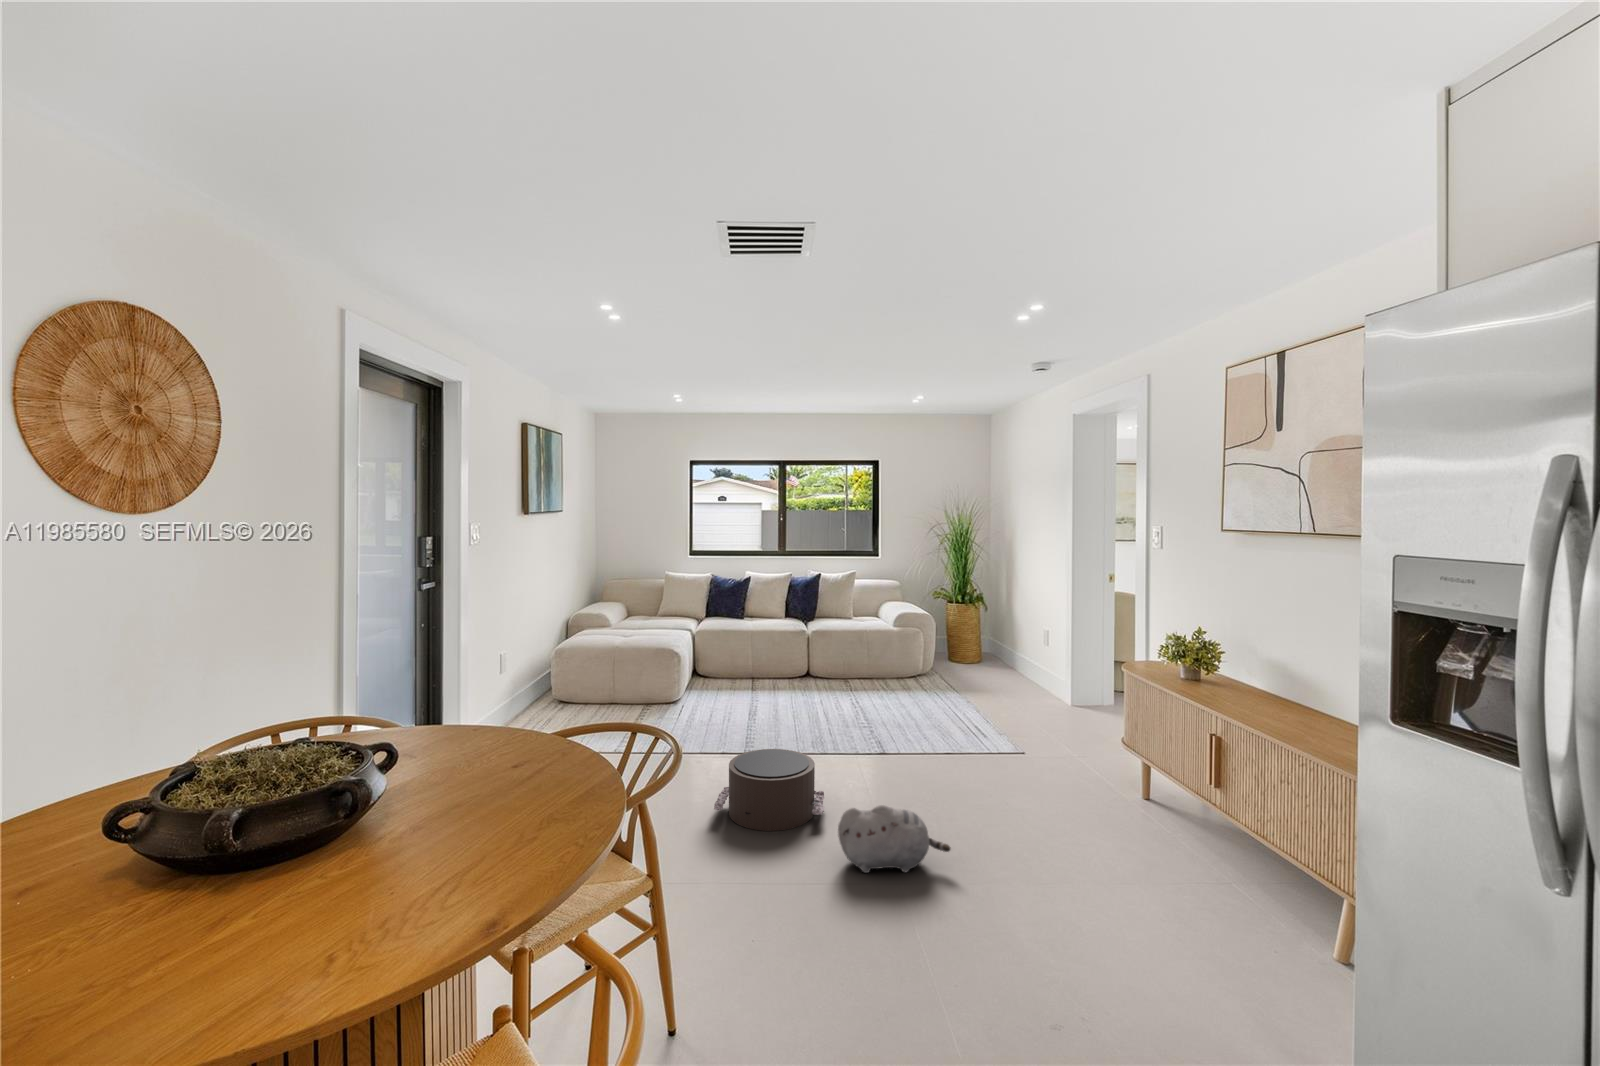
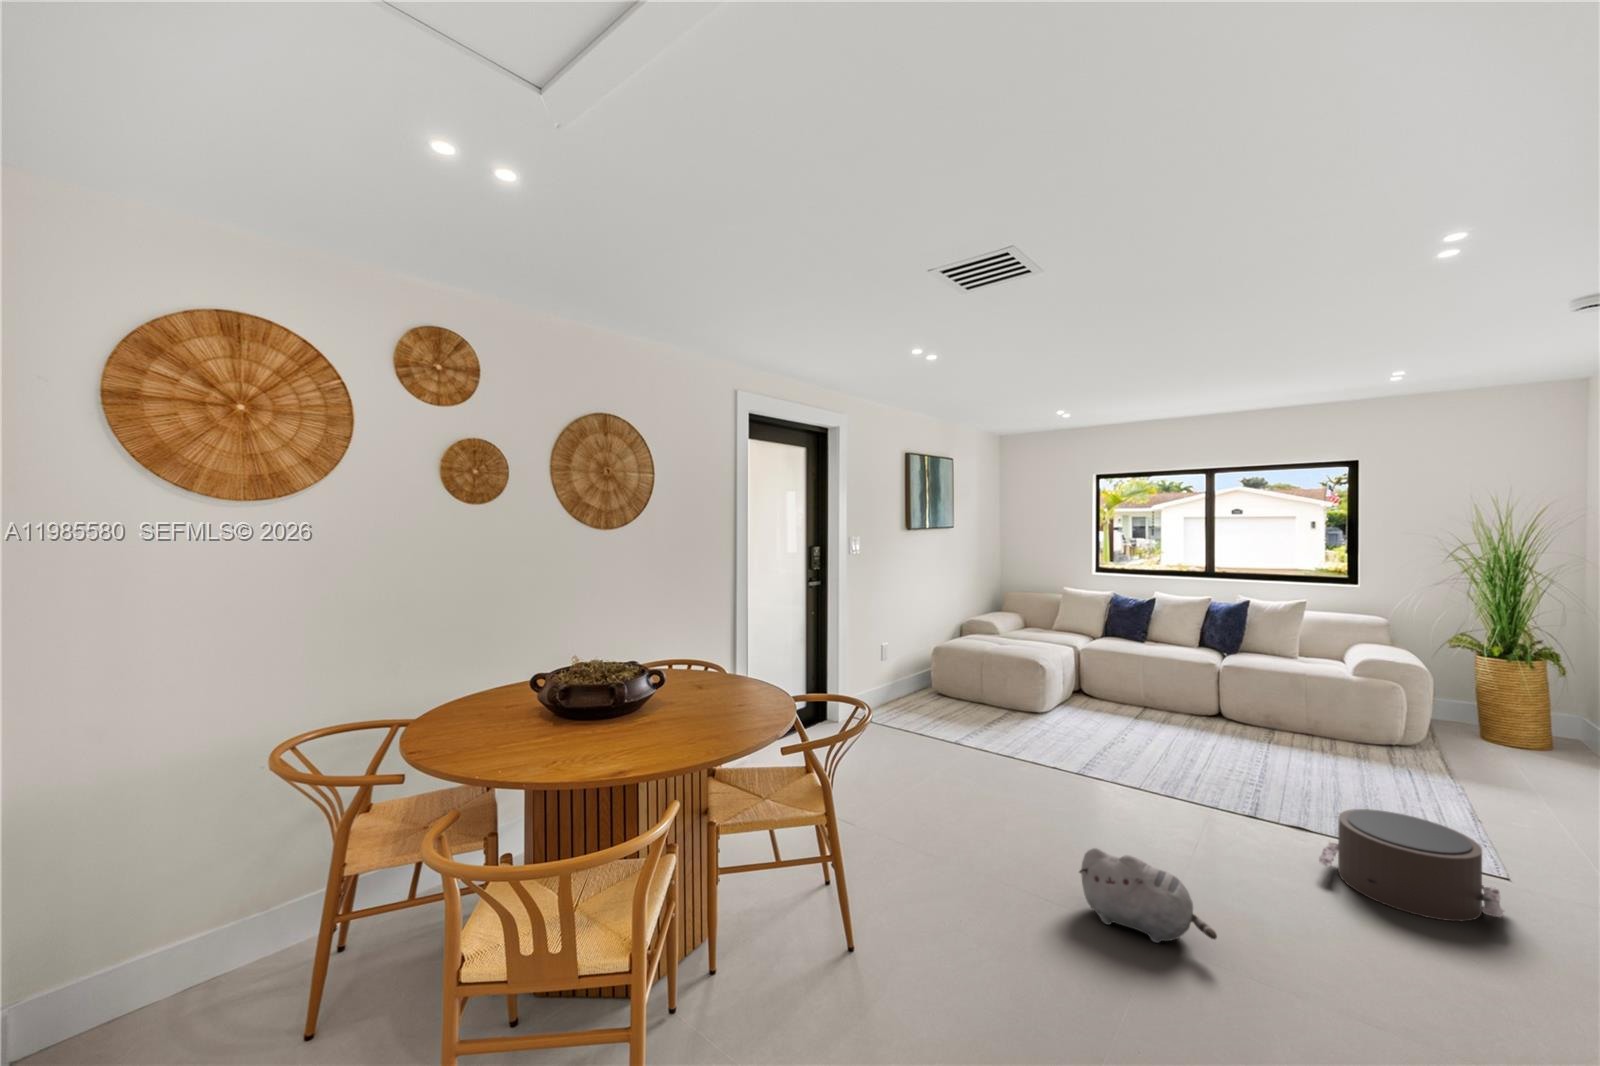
pouf: present [714,749,825,831] -> present [1319,809,1504,921]

